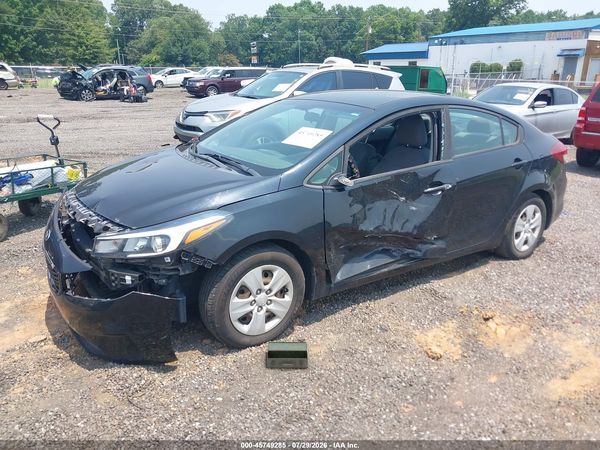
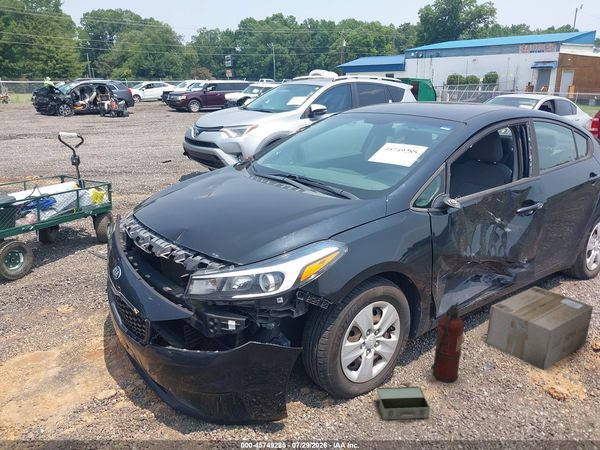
cardboard box: none [390,261,488,335] -> present [486,286,593,370]
fire extinguisher: none [323,270,352,341] -> present [431,303,464,382]

